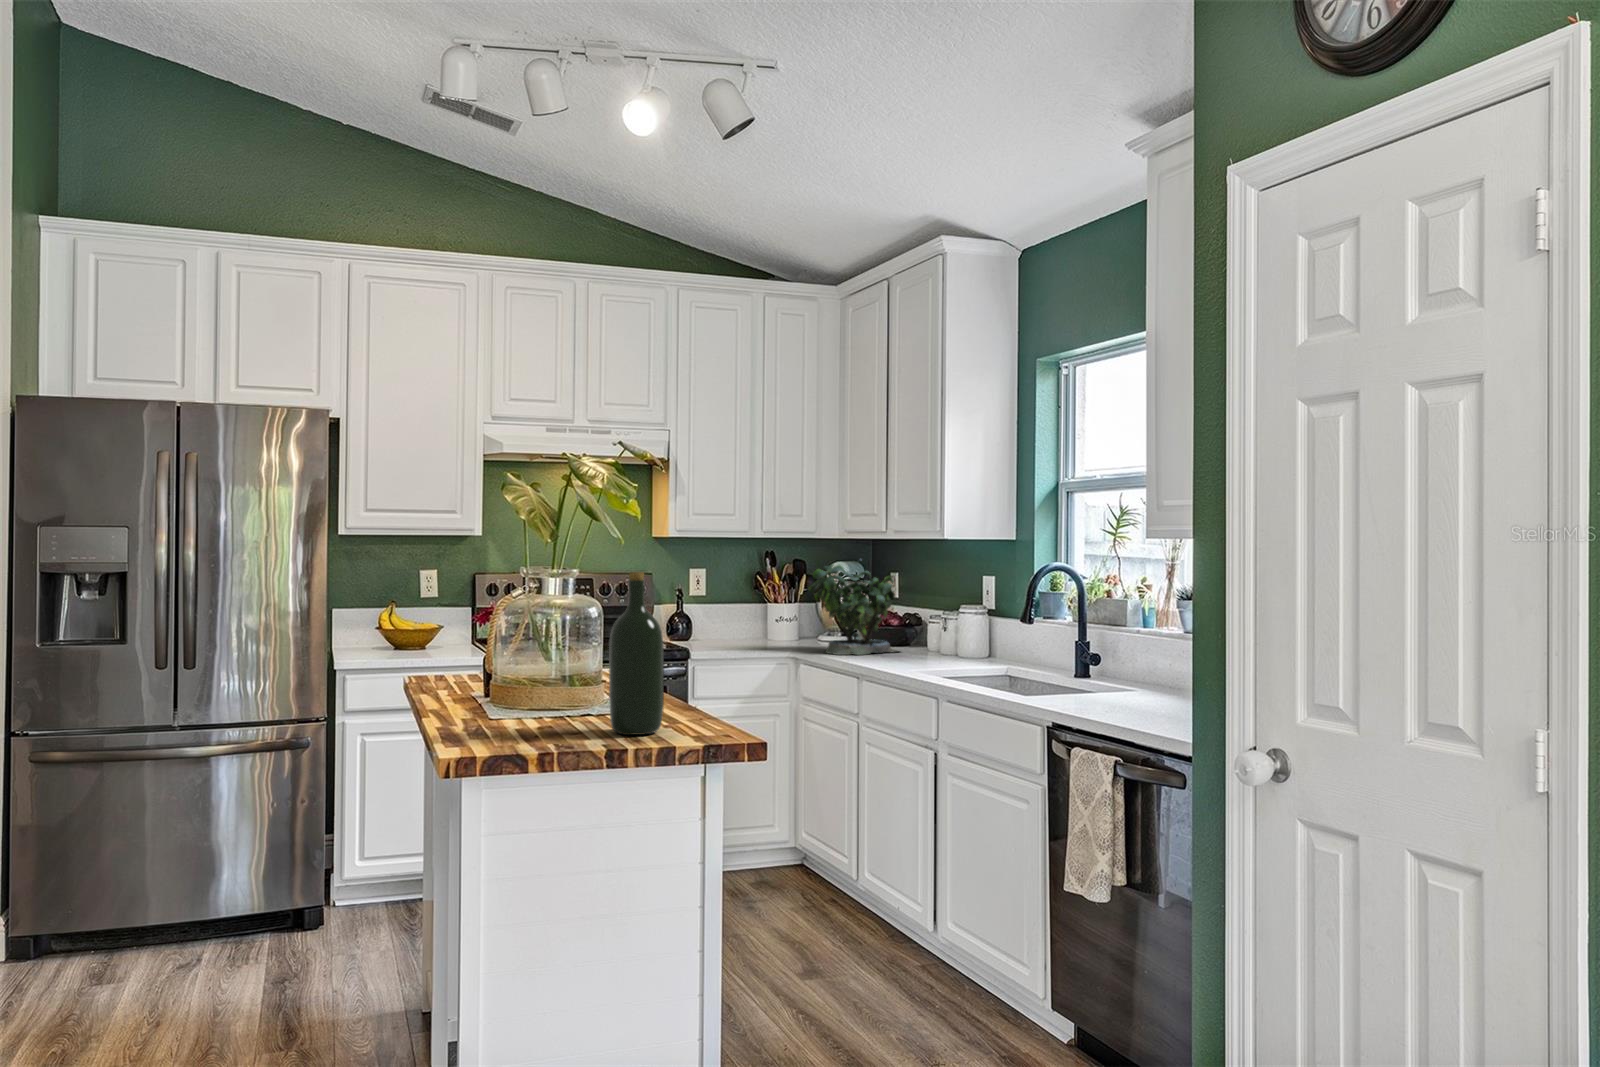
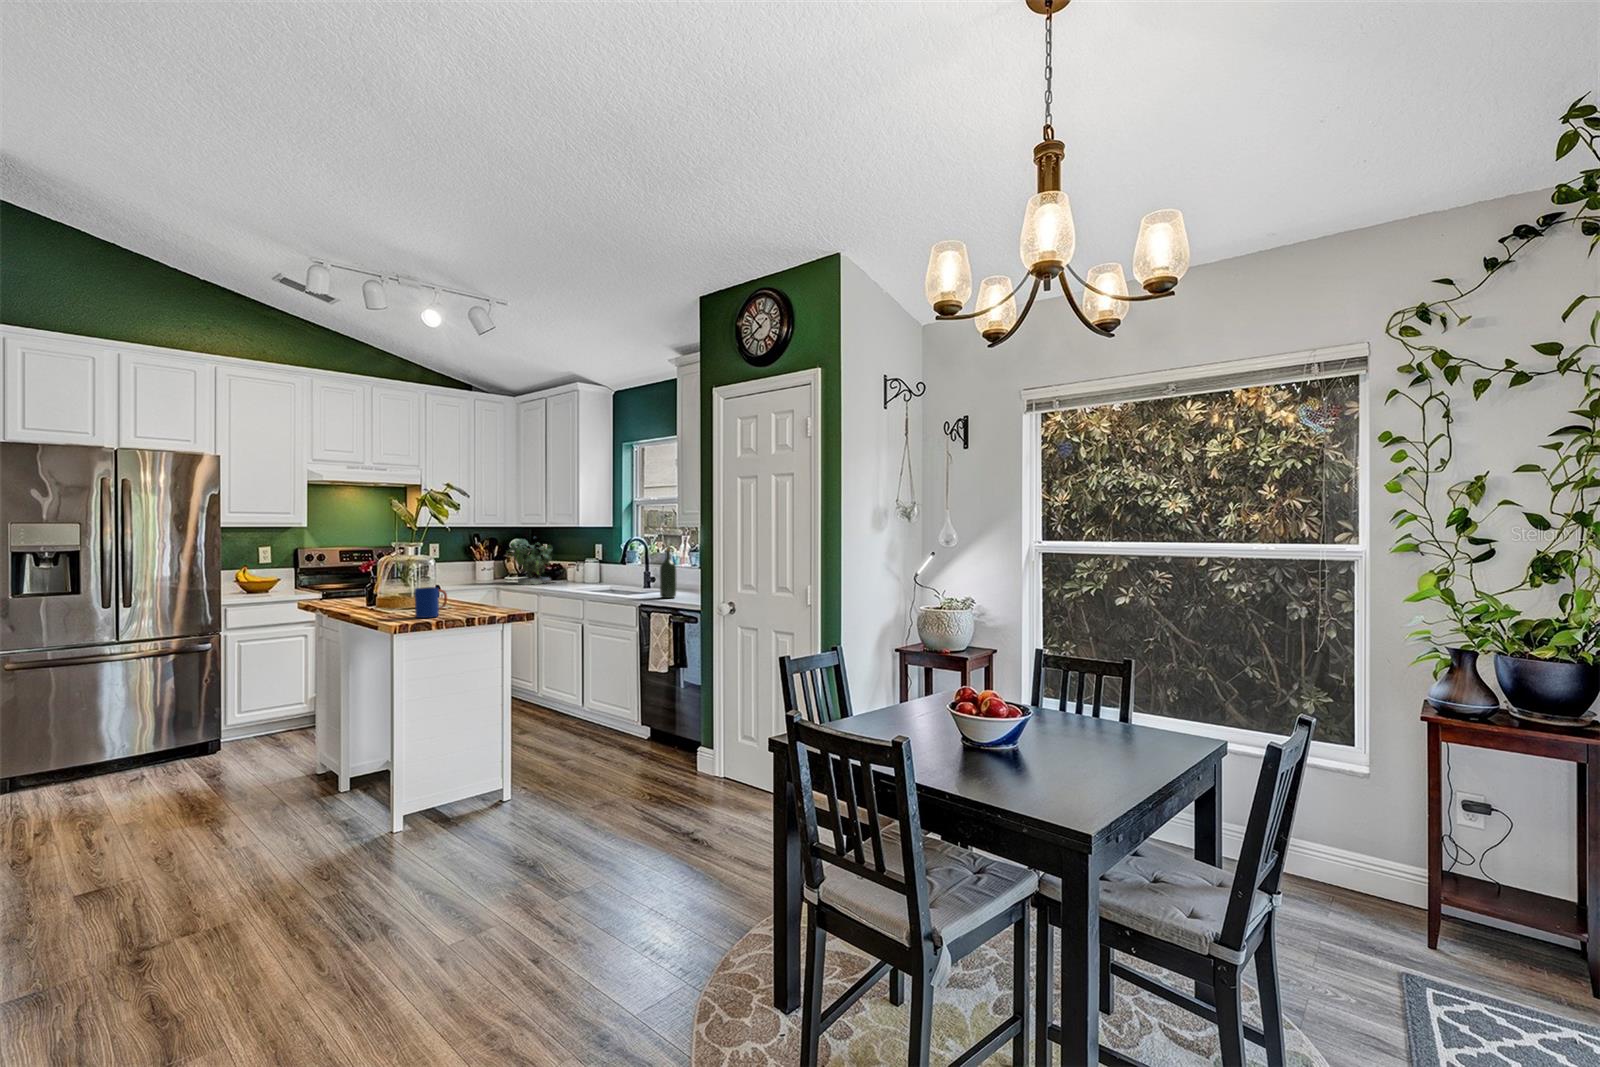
wine bottle: present [609,572,664,735] -> present [660,548,677,598]
mug: none [496,671,567,744] -> present [415,587,447,618]

